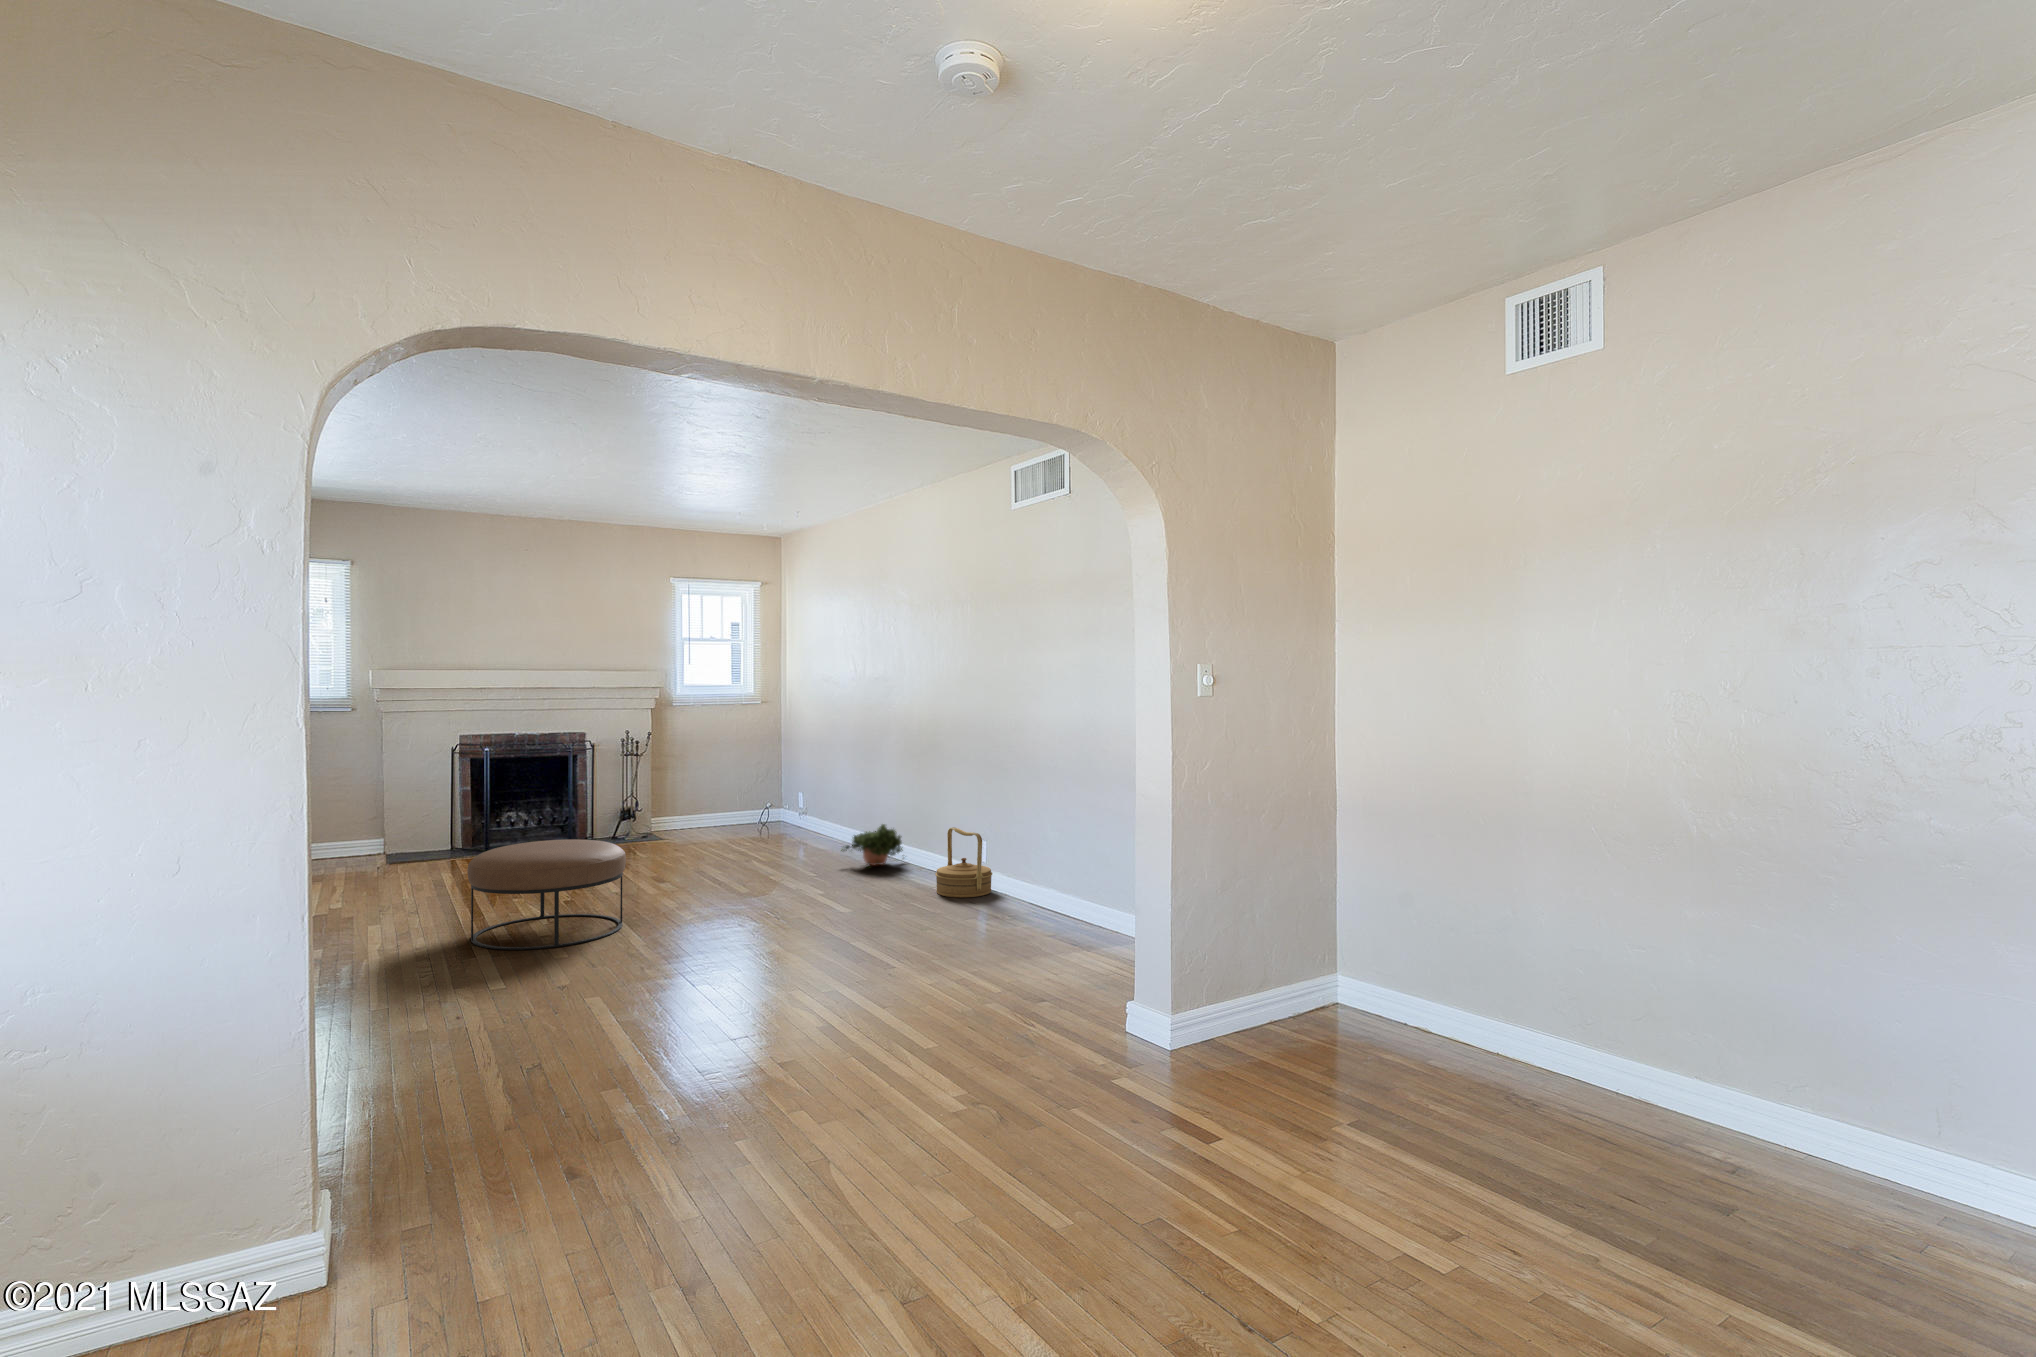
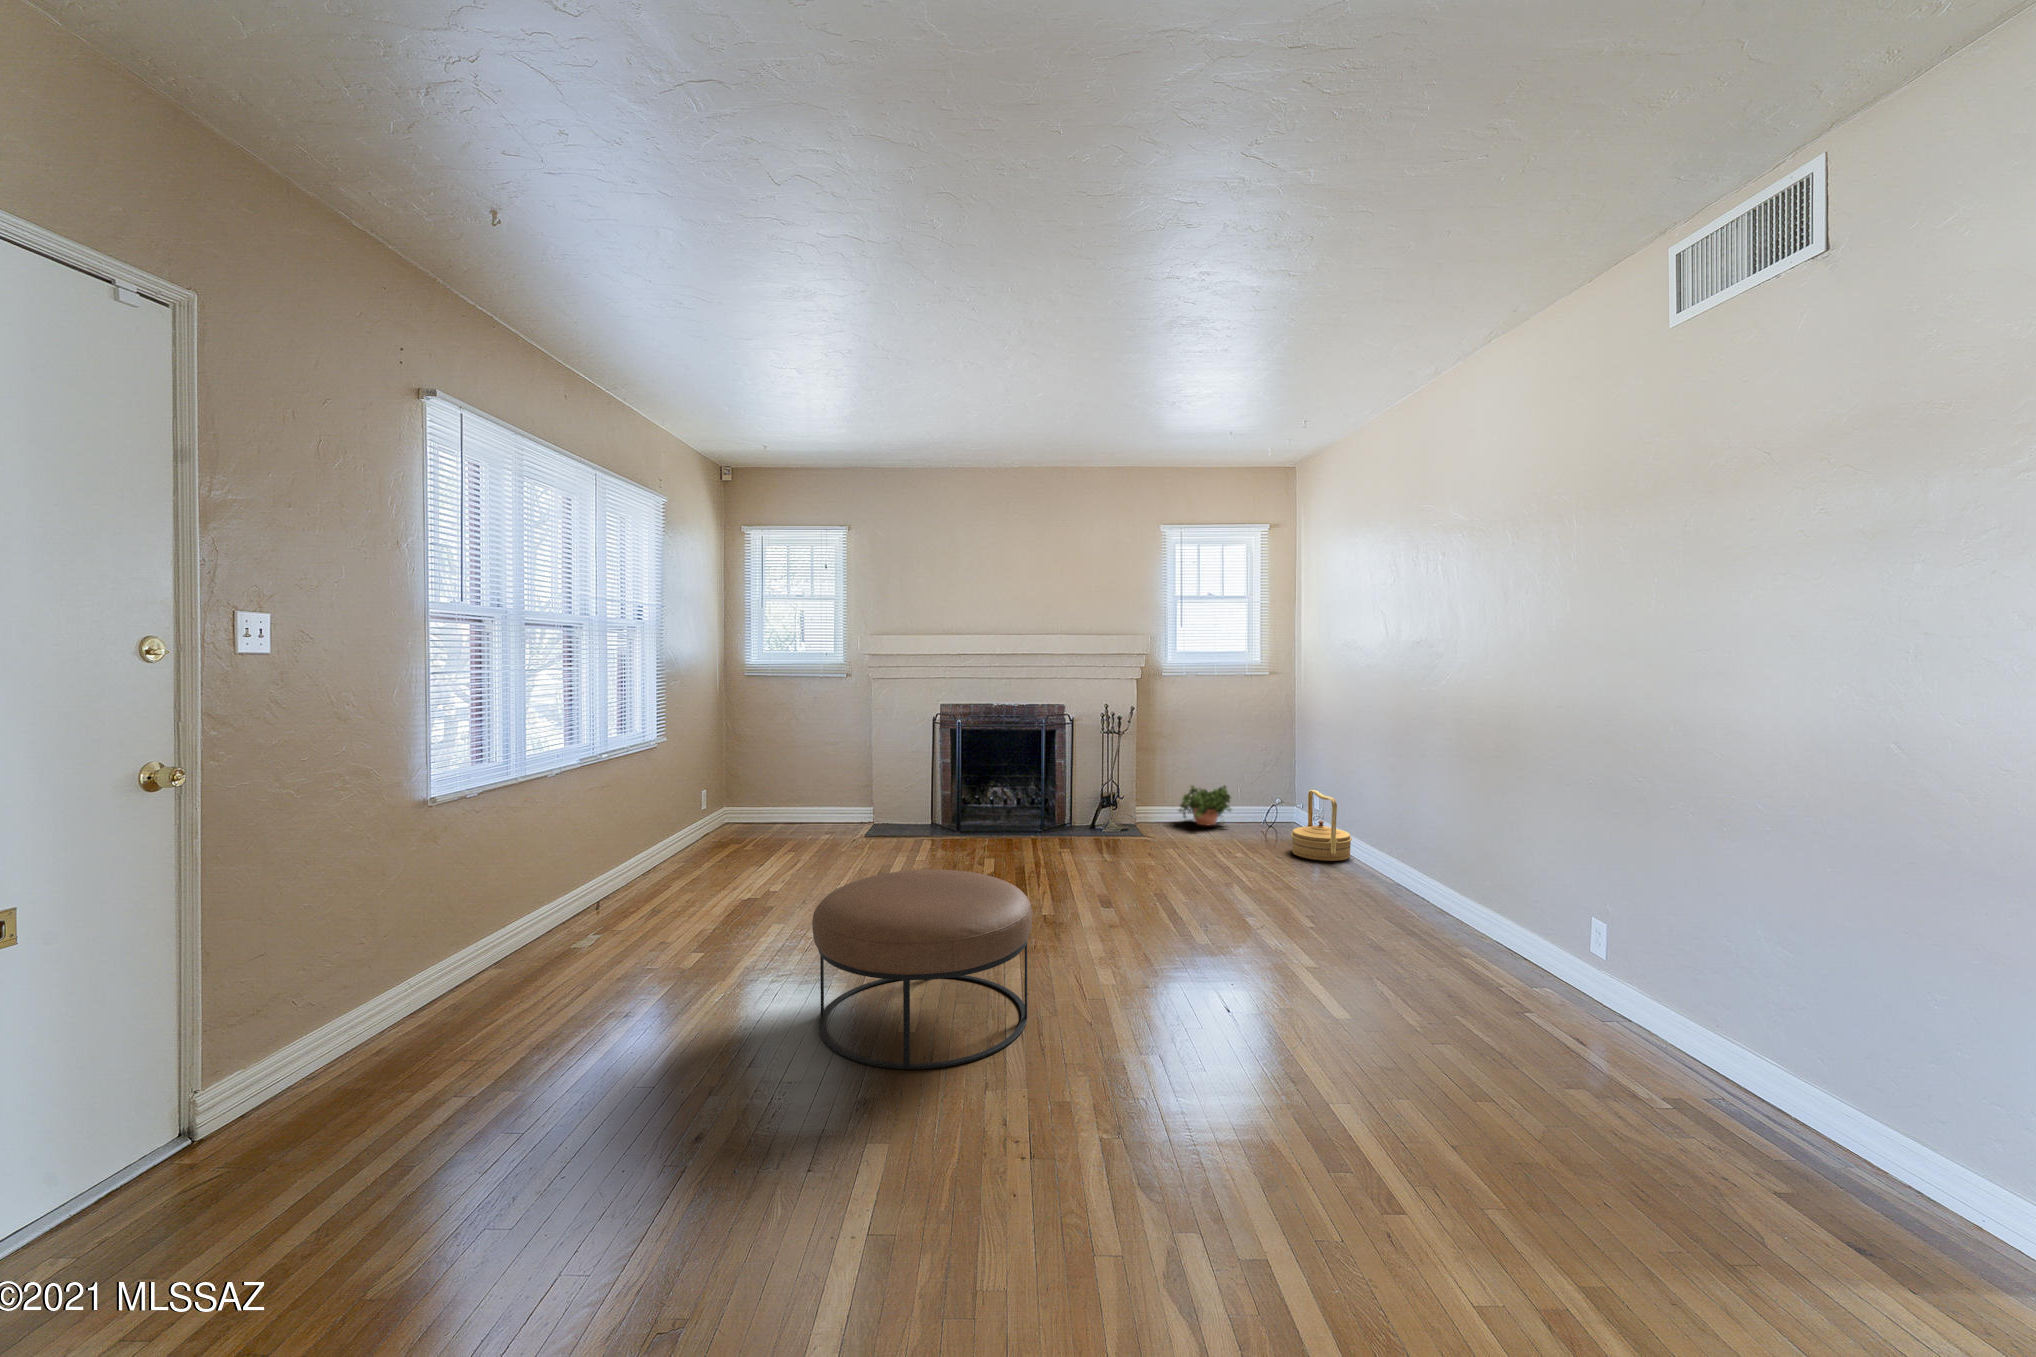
potted plant: present [841,824,903,868] -> present [1179,786,1231,826]
woven basket: present [935,827,992,898] -> present [1291,790,1352,861]

